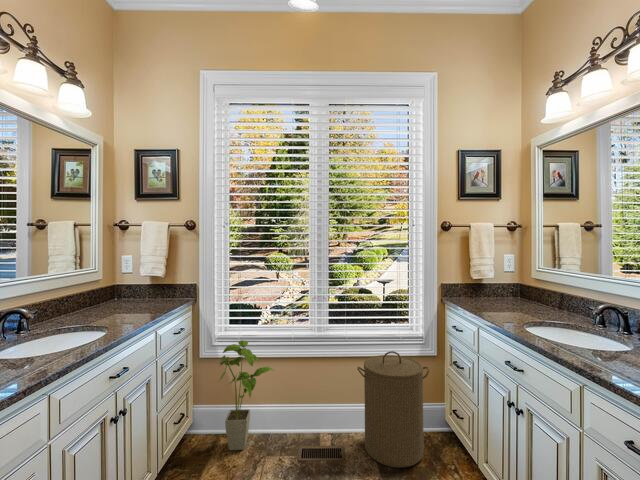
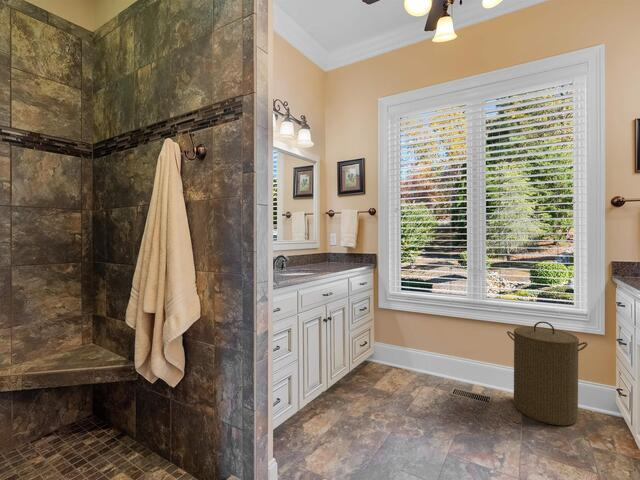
house plant: present [219,340,274,450] -> none [390,297,434,378]

